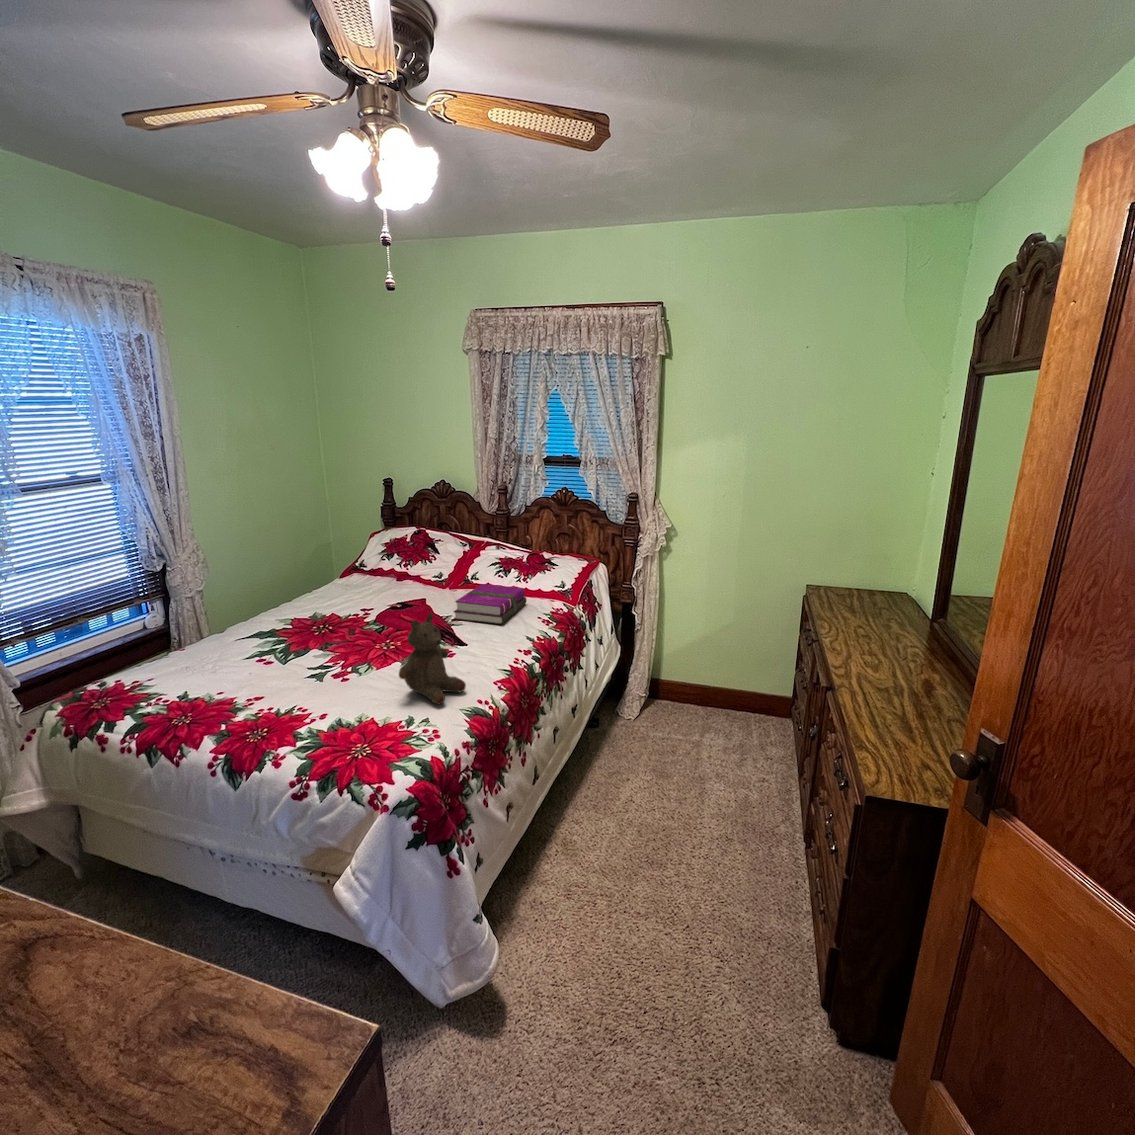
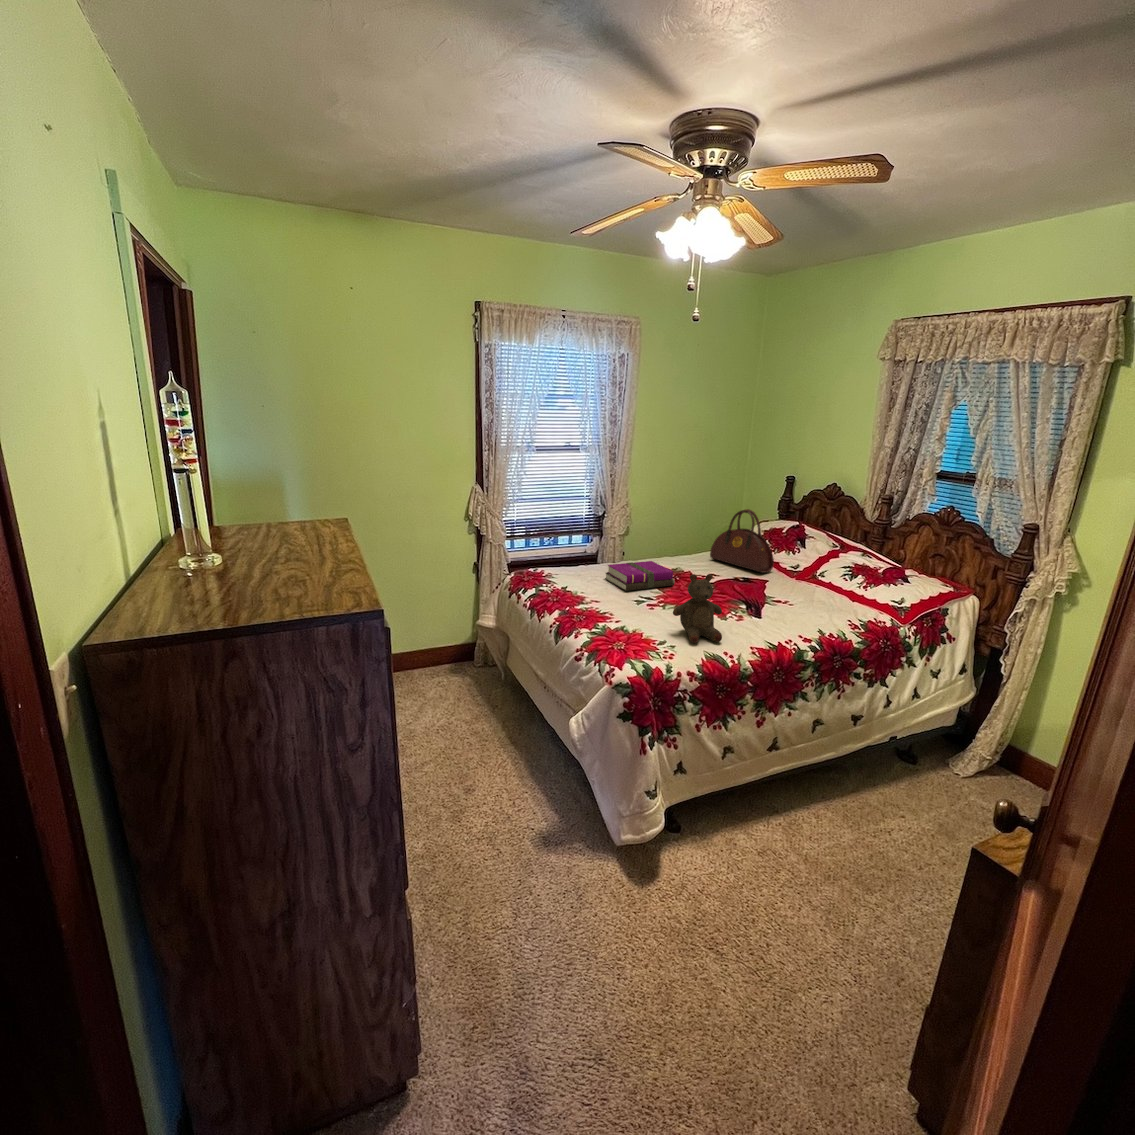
handbag: none [340,522,422,592] -> present [710,509,774,573]
notebook: present [454,584,527,624] -> present [605,561,675,591]

